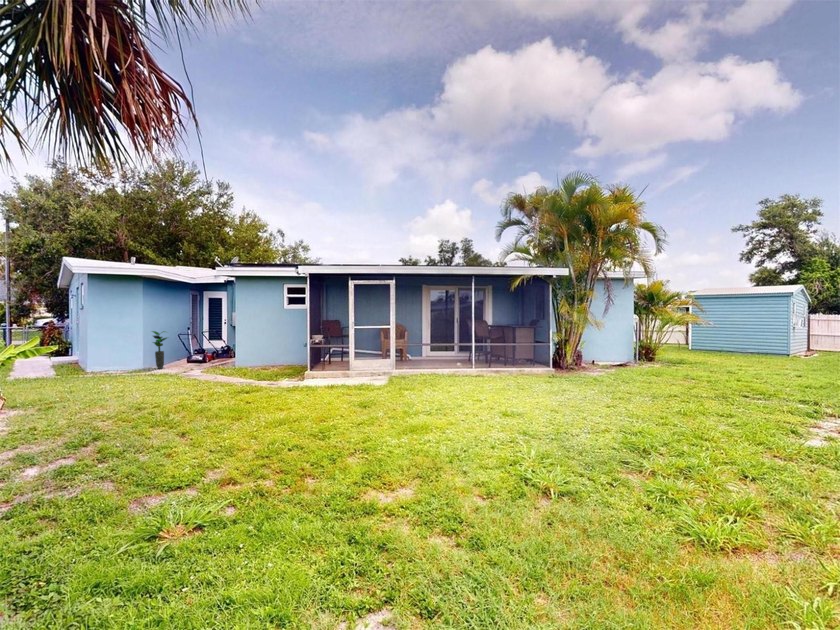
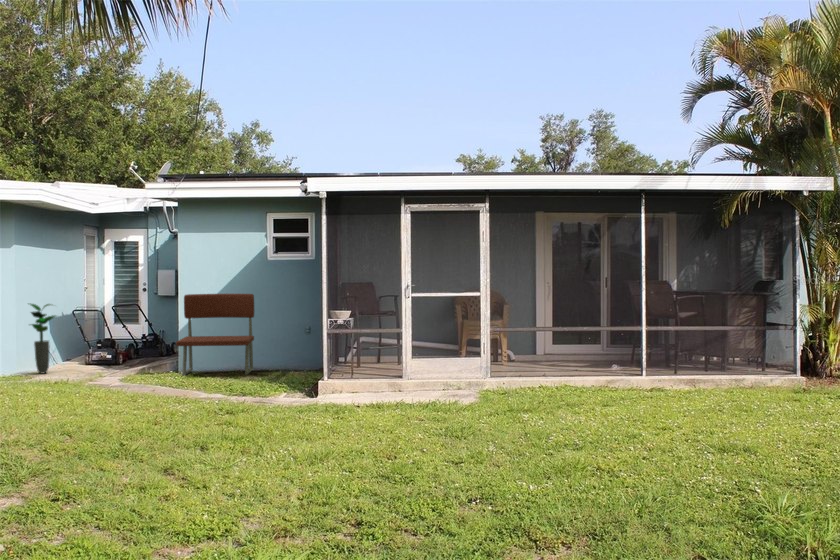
bench: none [233,326,278,370] -> present [176,294,254,375]

